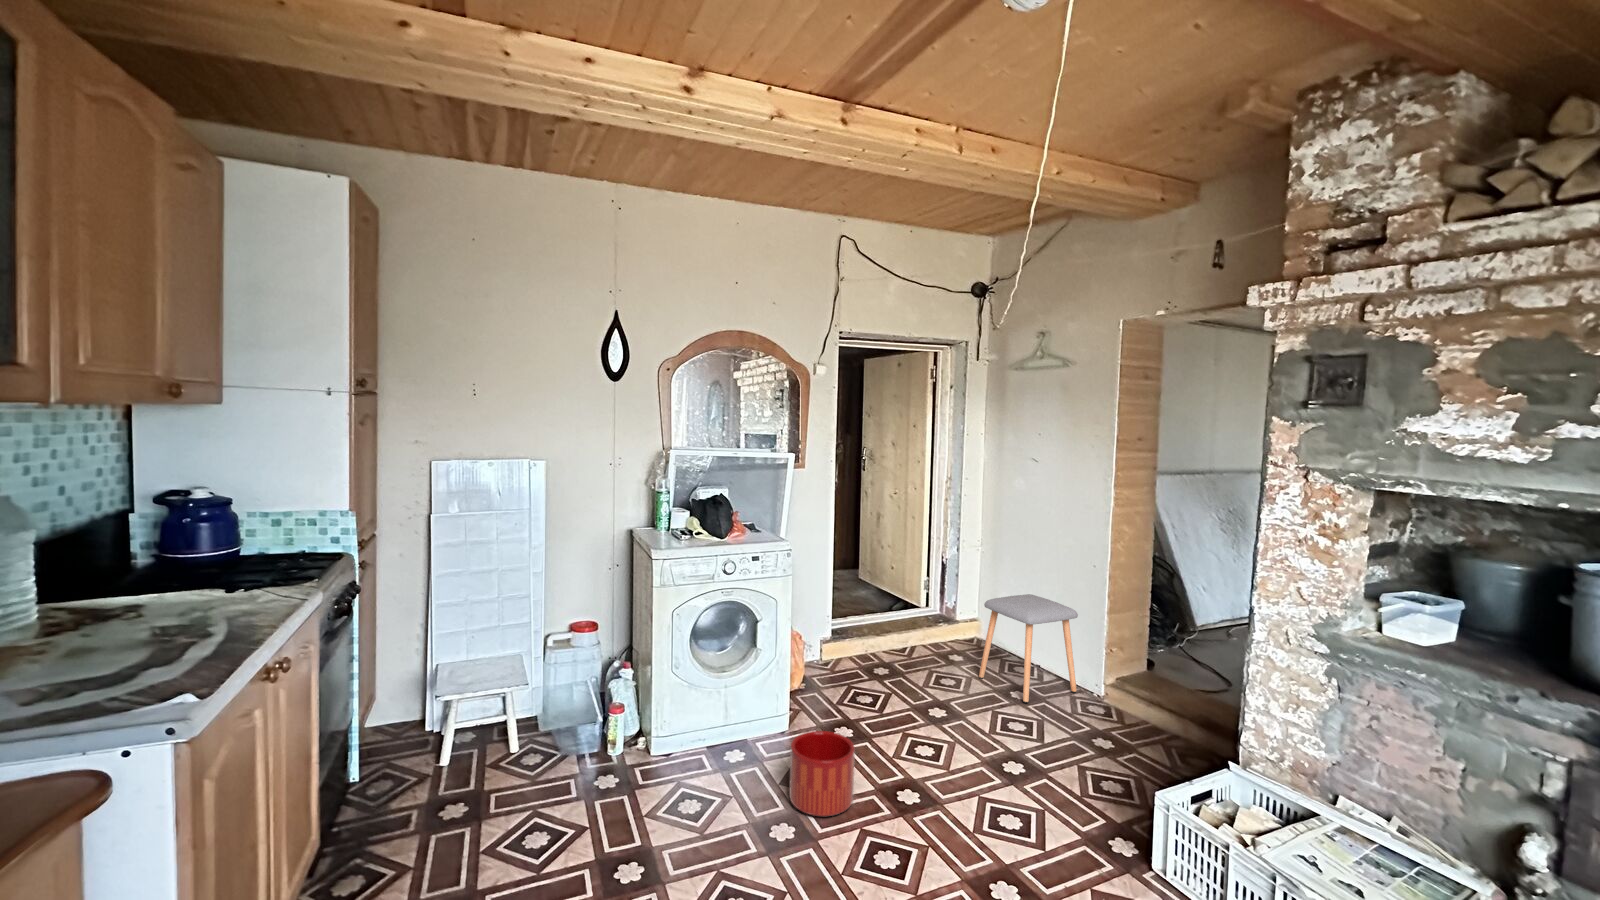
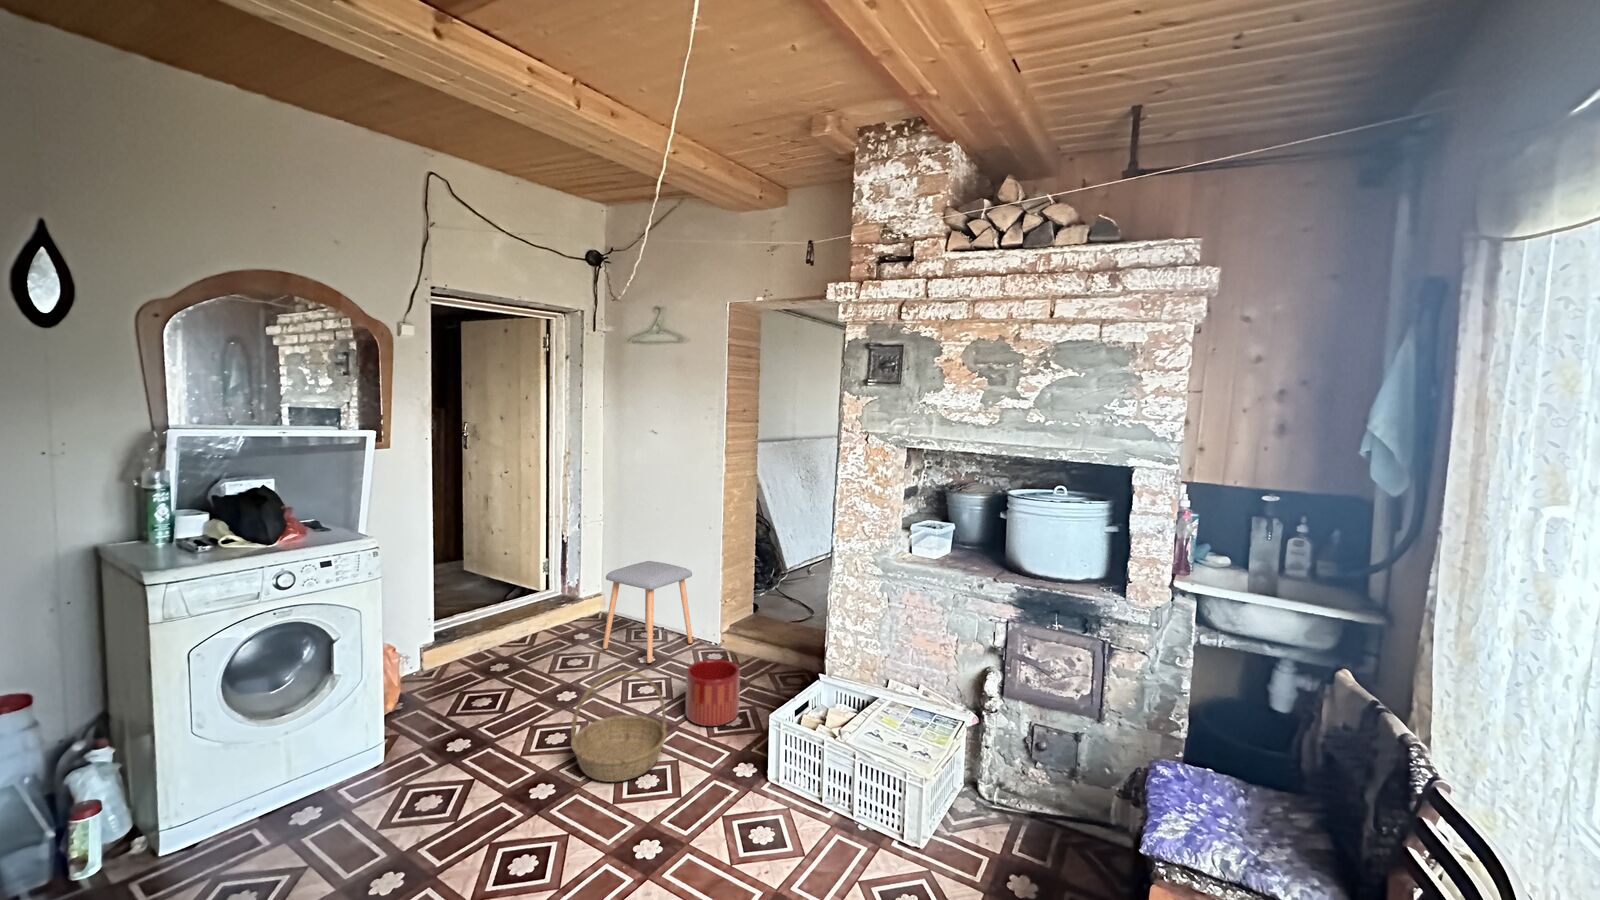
basket: none [937,700,1034,812] -> present [571,671,667,782]
planter: present [789,731,855,816] -> present [685,659,740,726]

